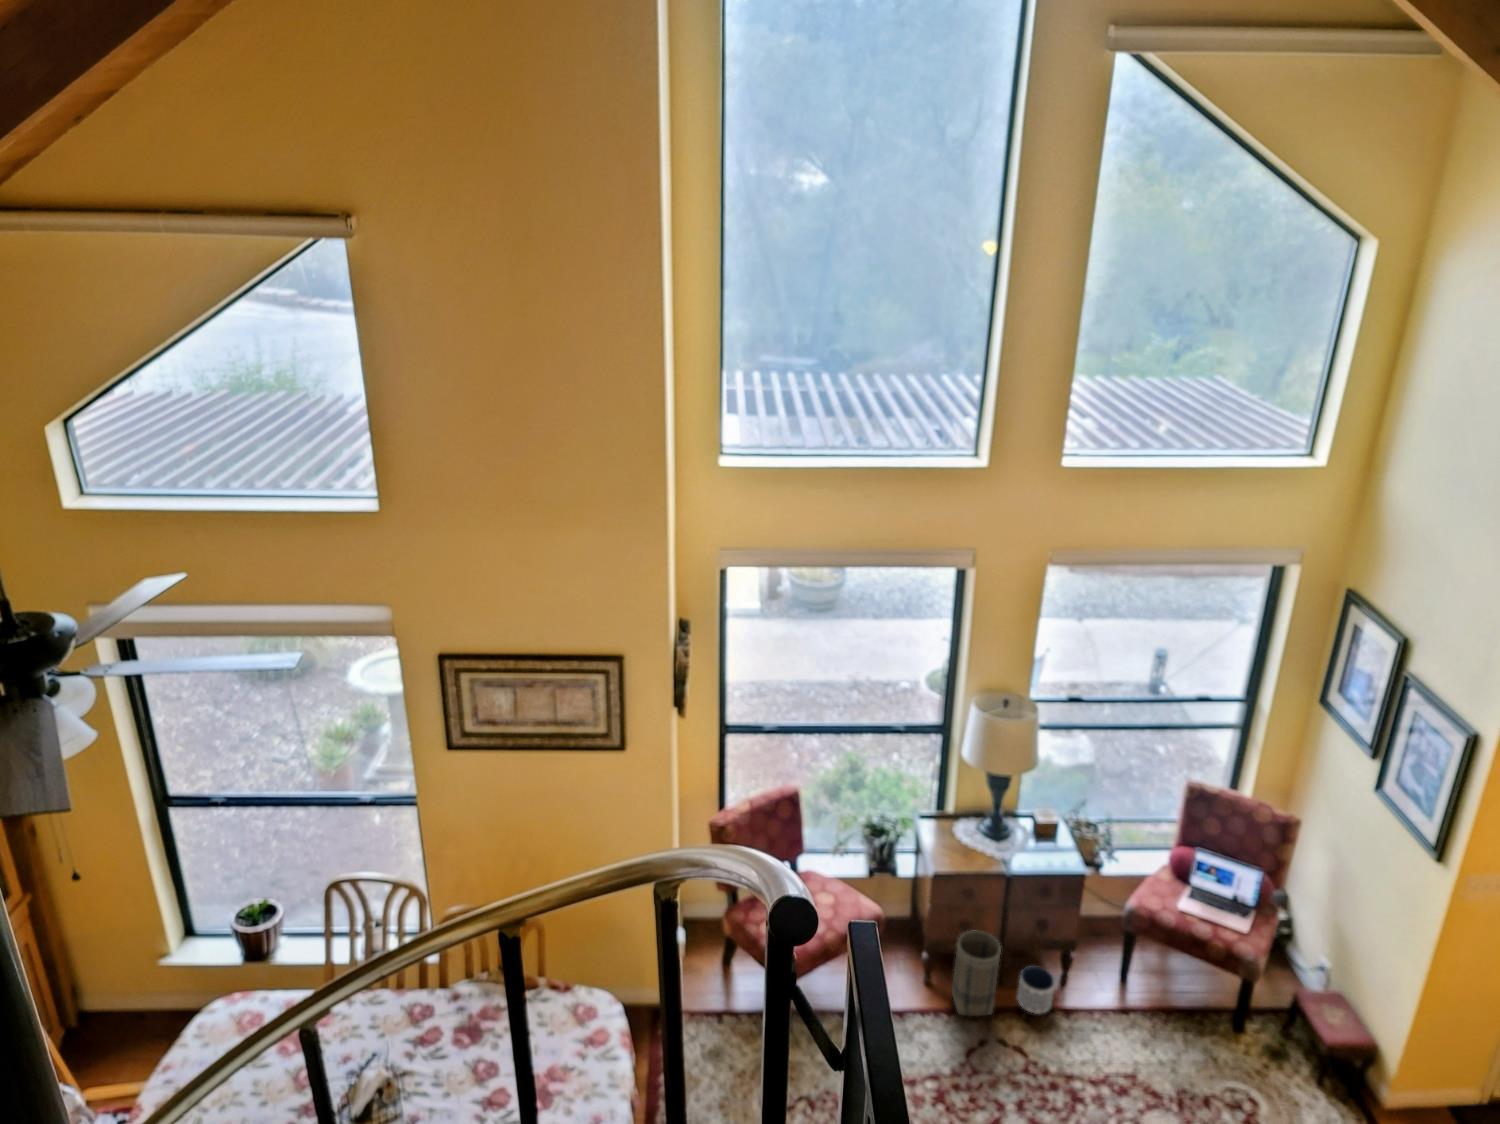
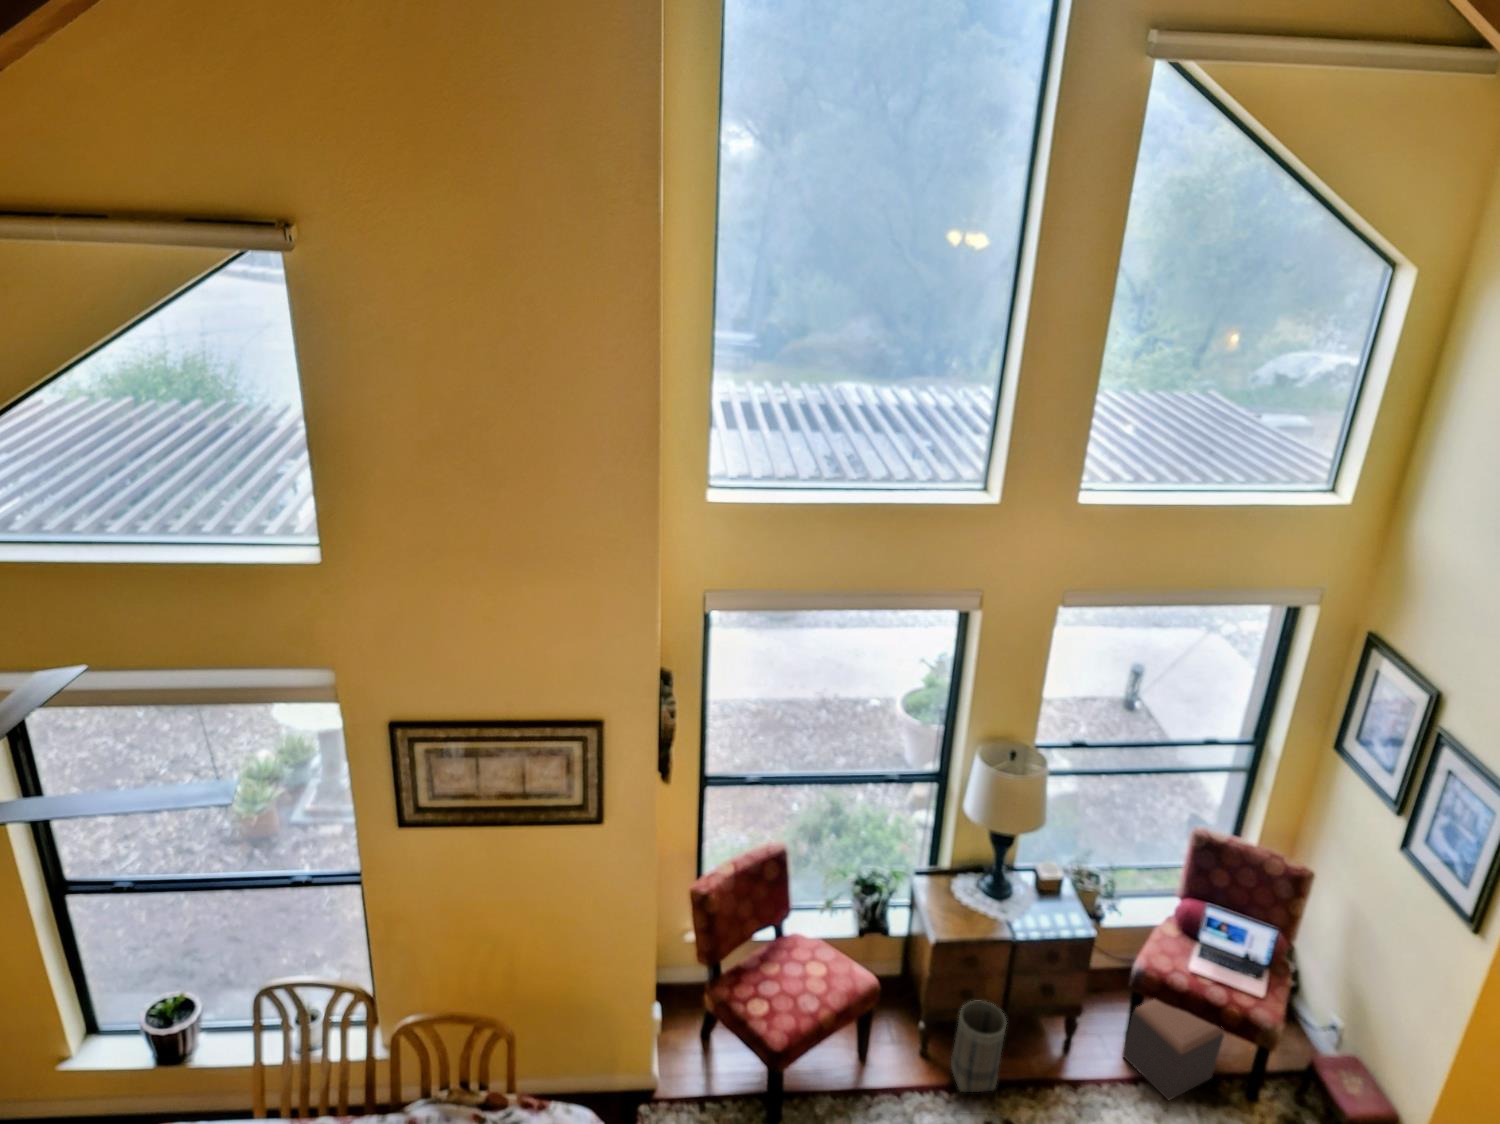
footstool: none [1116,928,1211,1030] -> present [1123,1000,1224,1100]
planter: present [1018,966,1055,1013] -> none [1020,1035,1061,1087]

